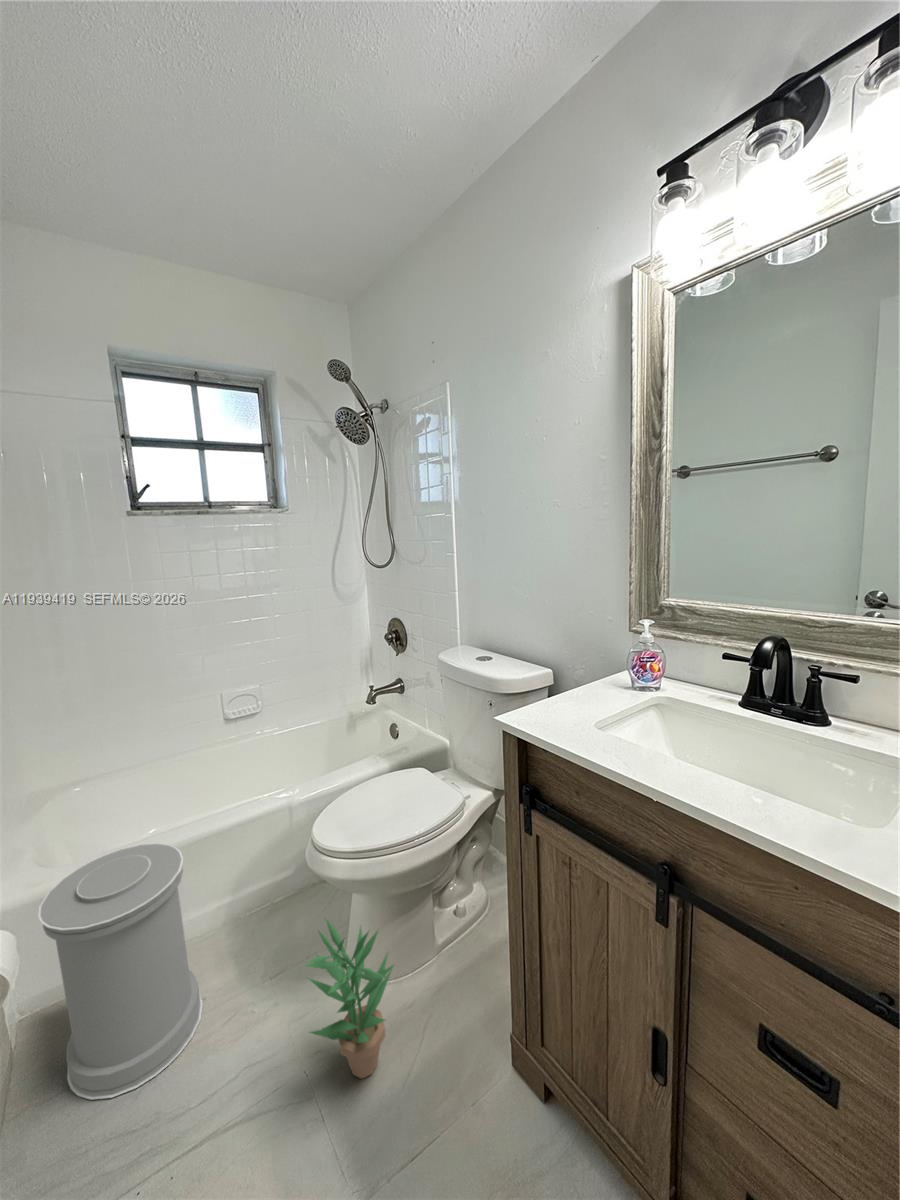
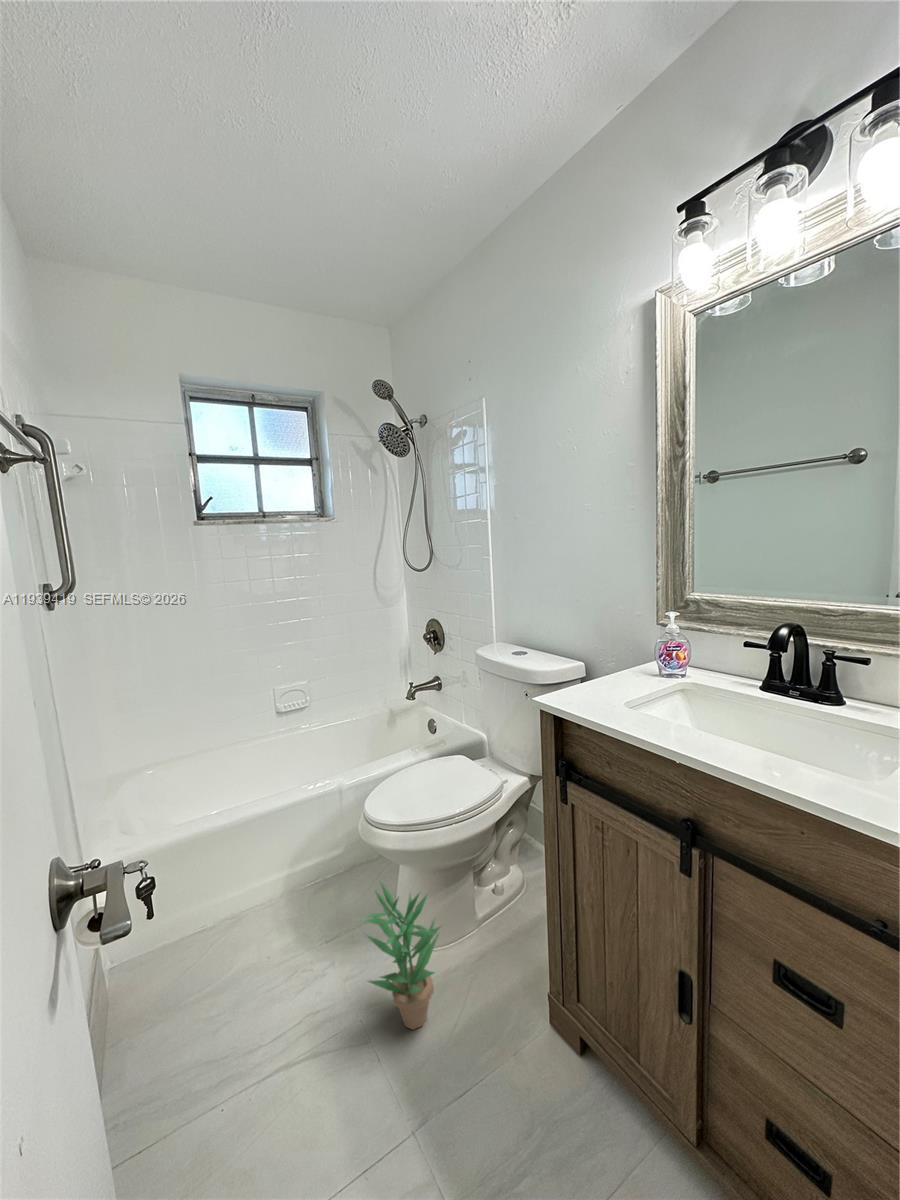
trash can: present [38,844,202,1100] -> none [134,816,267,1035]

